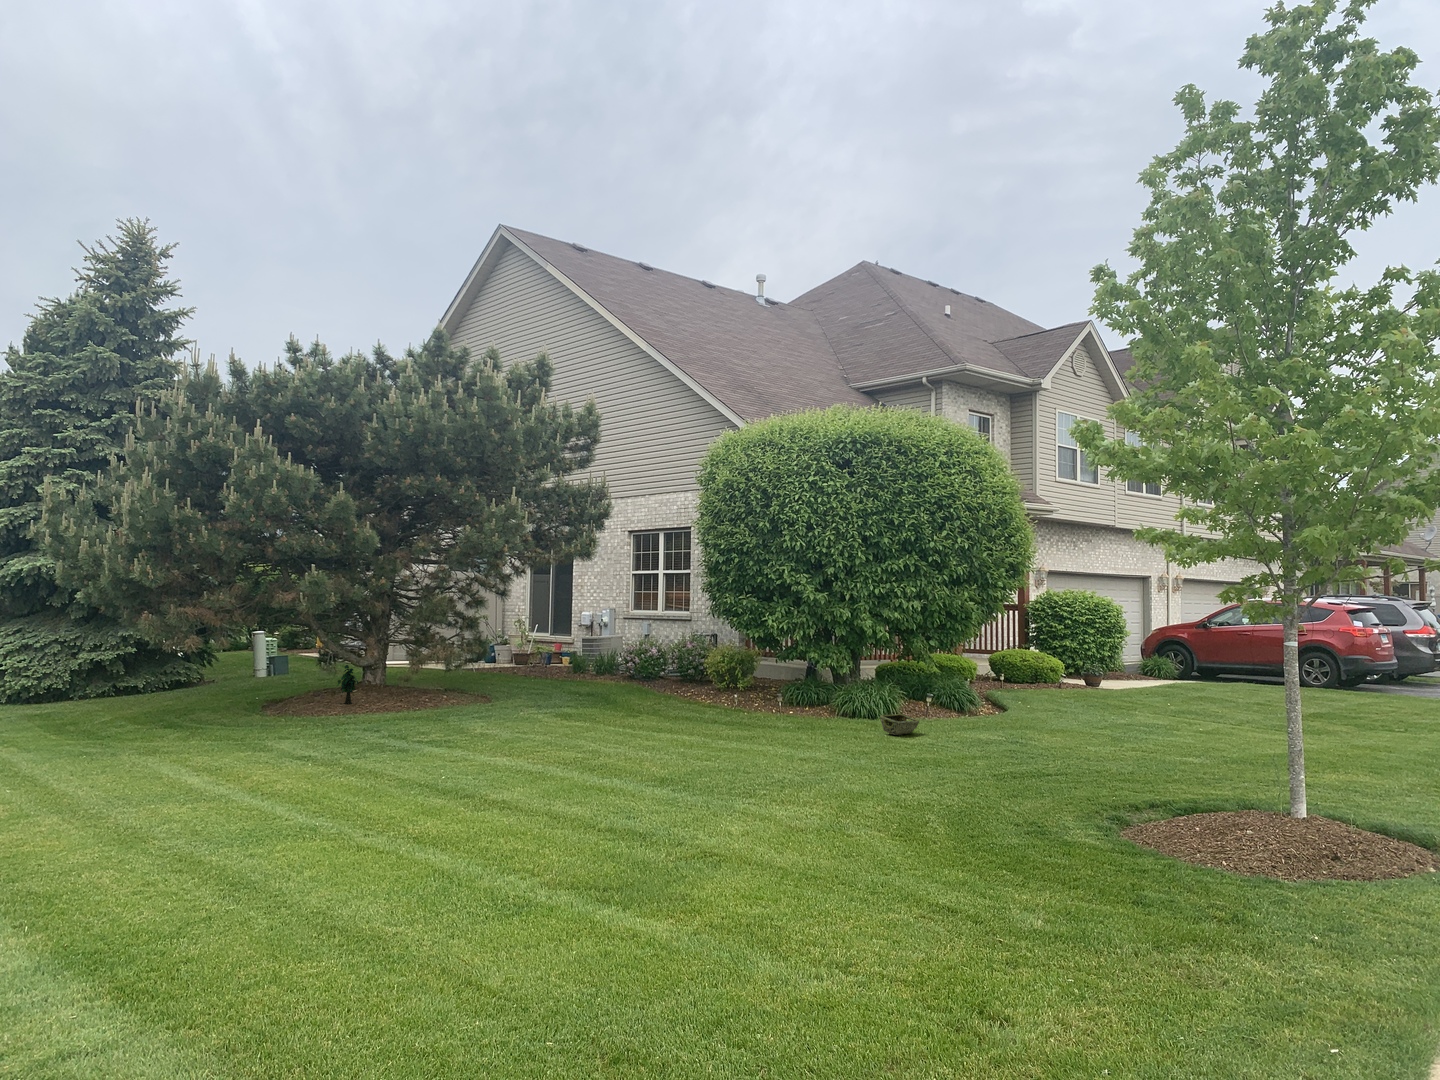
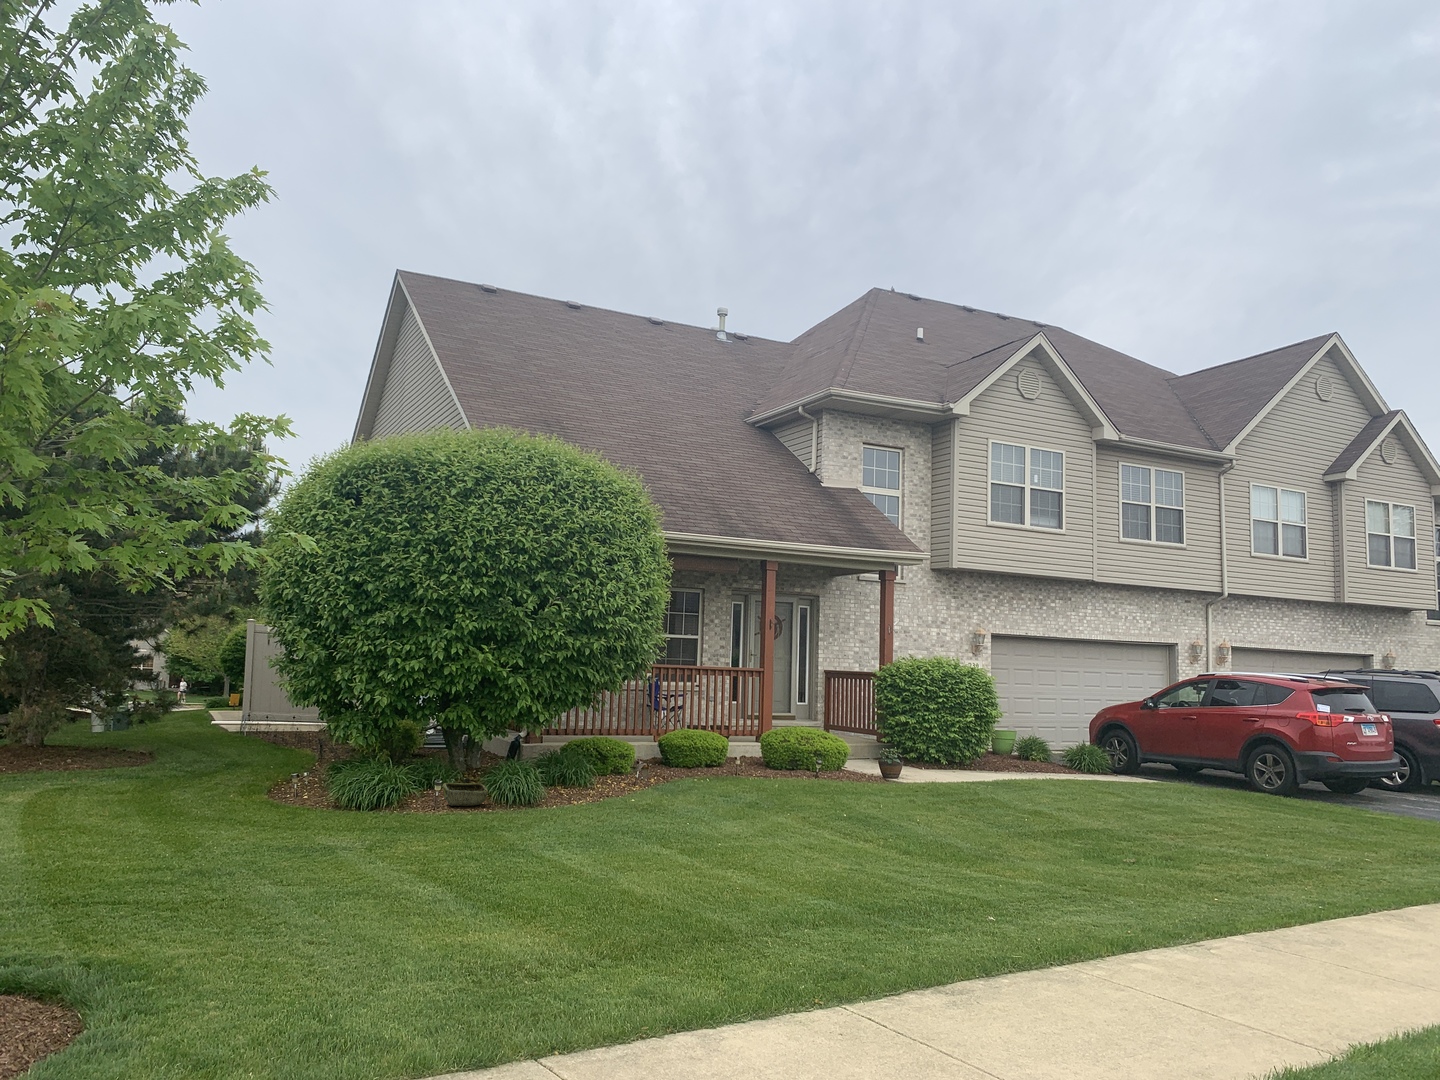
decorative plant: present [338,665,358,704] -> none [47,710,68,748]

